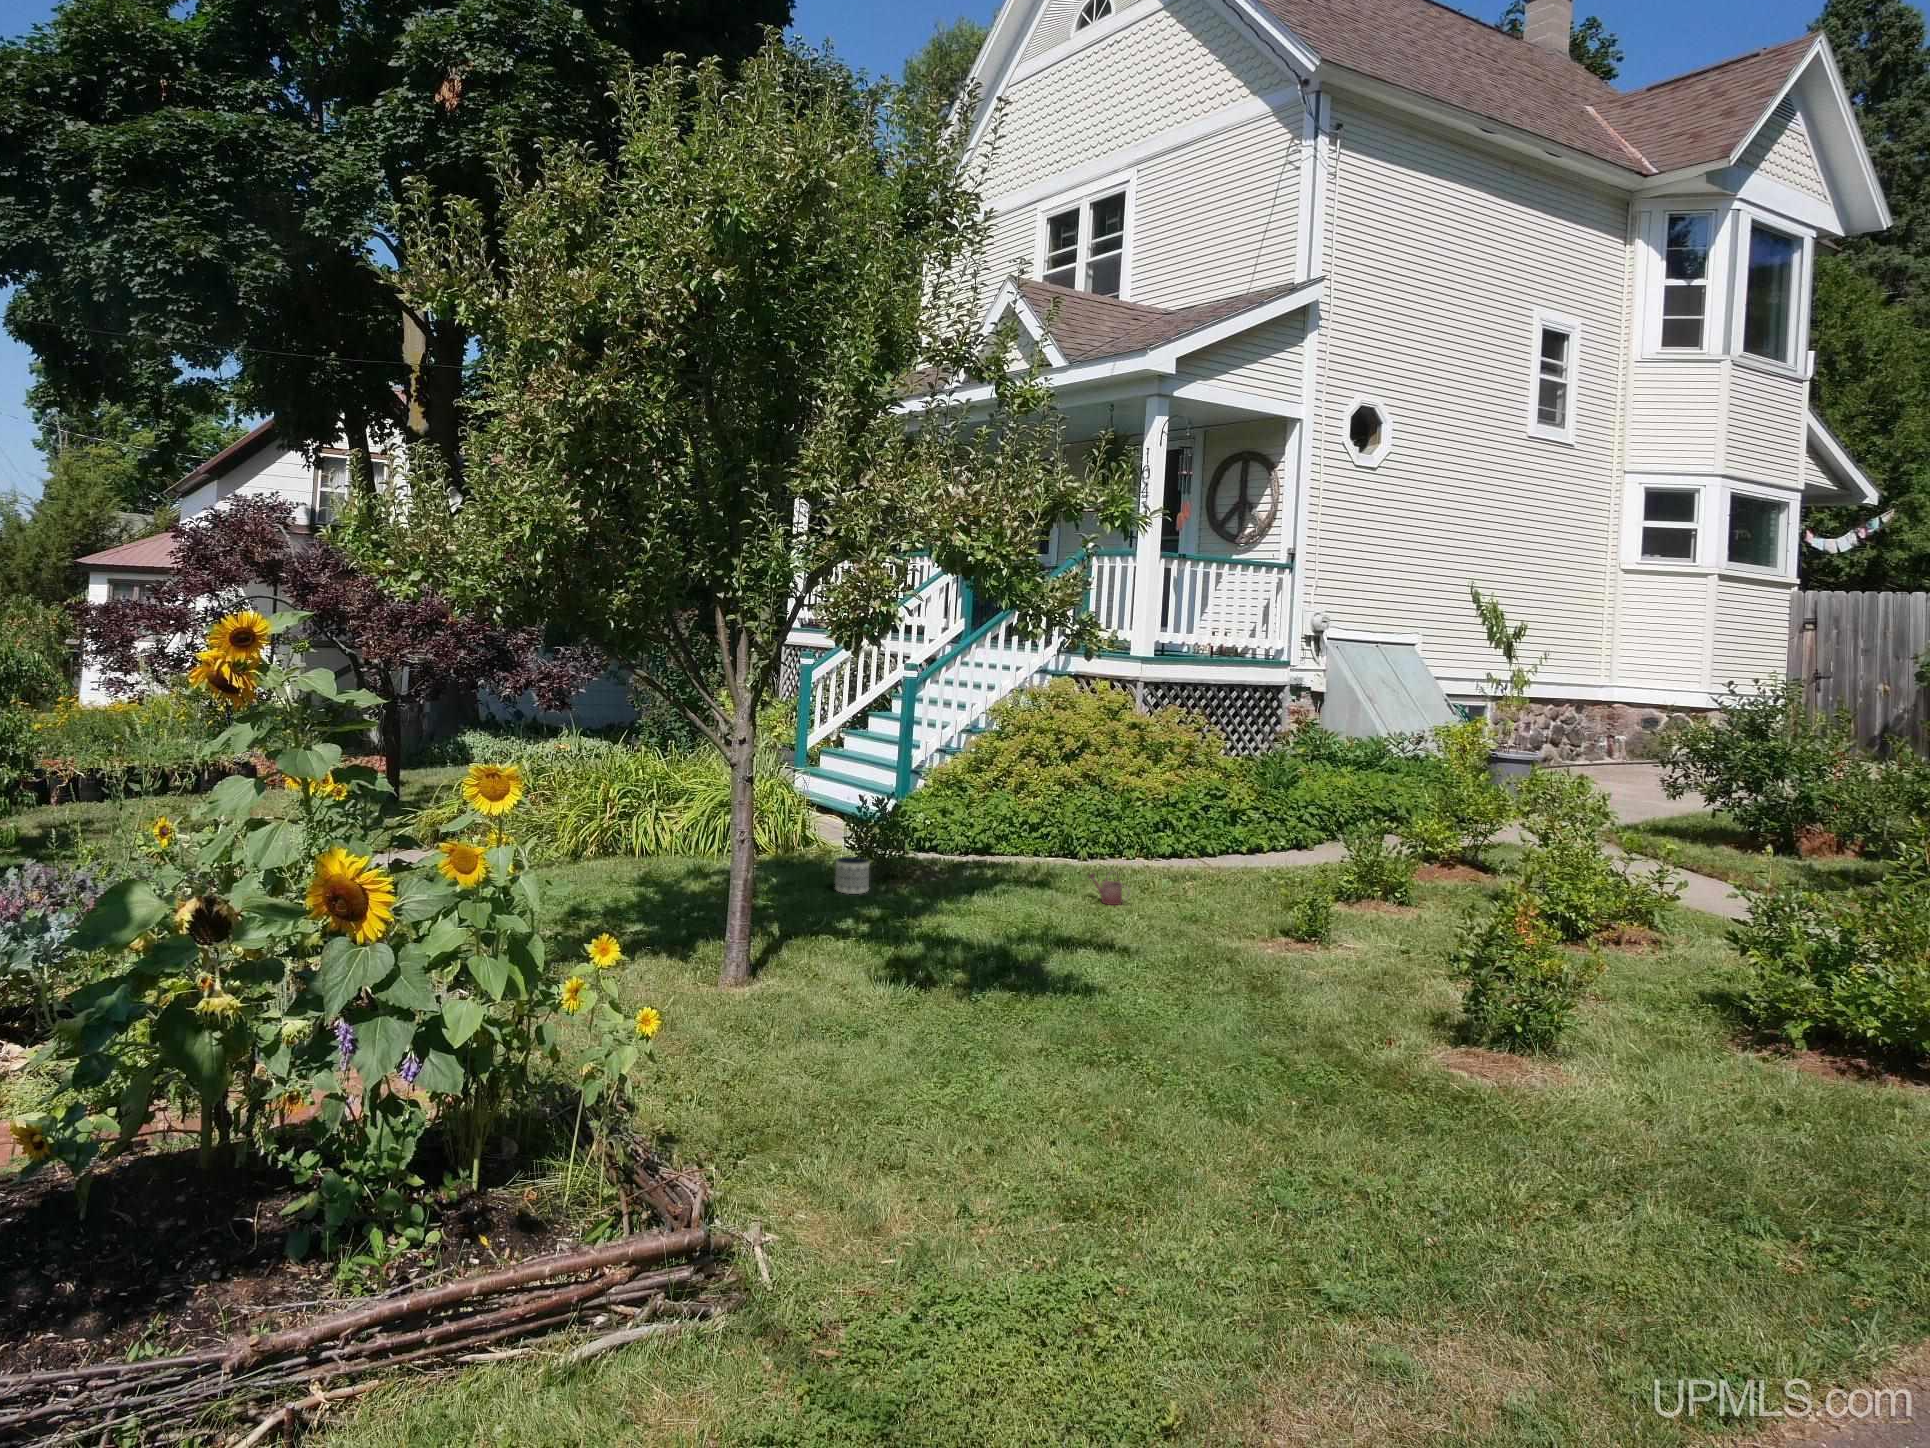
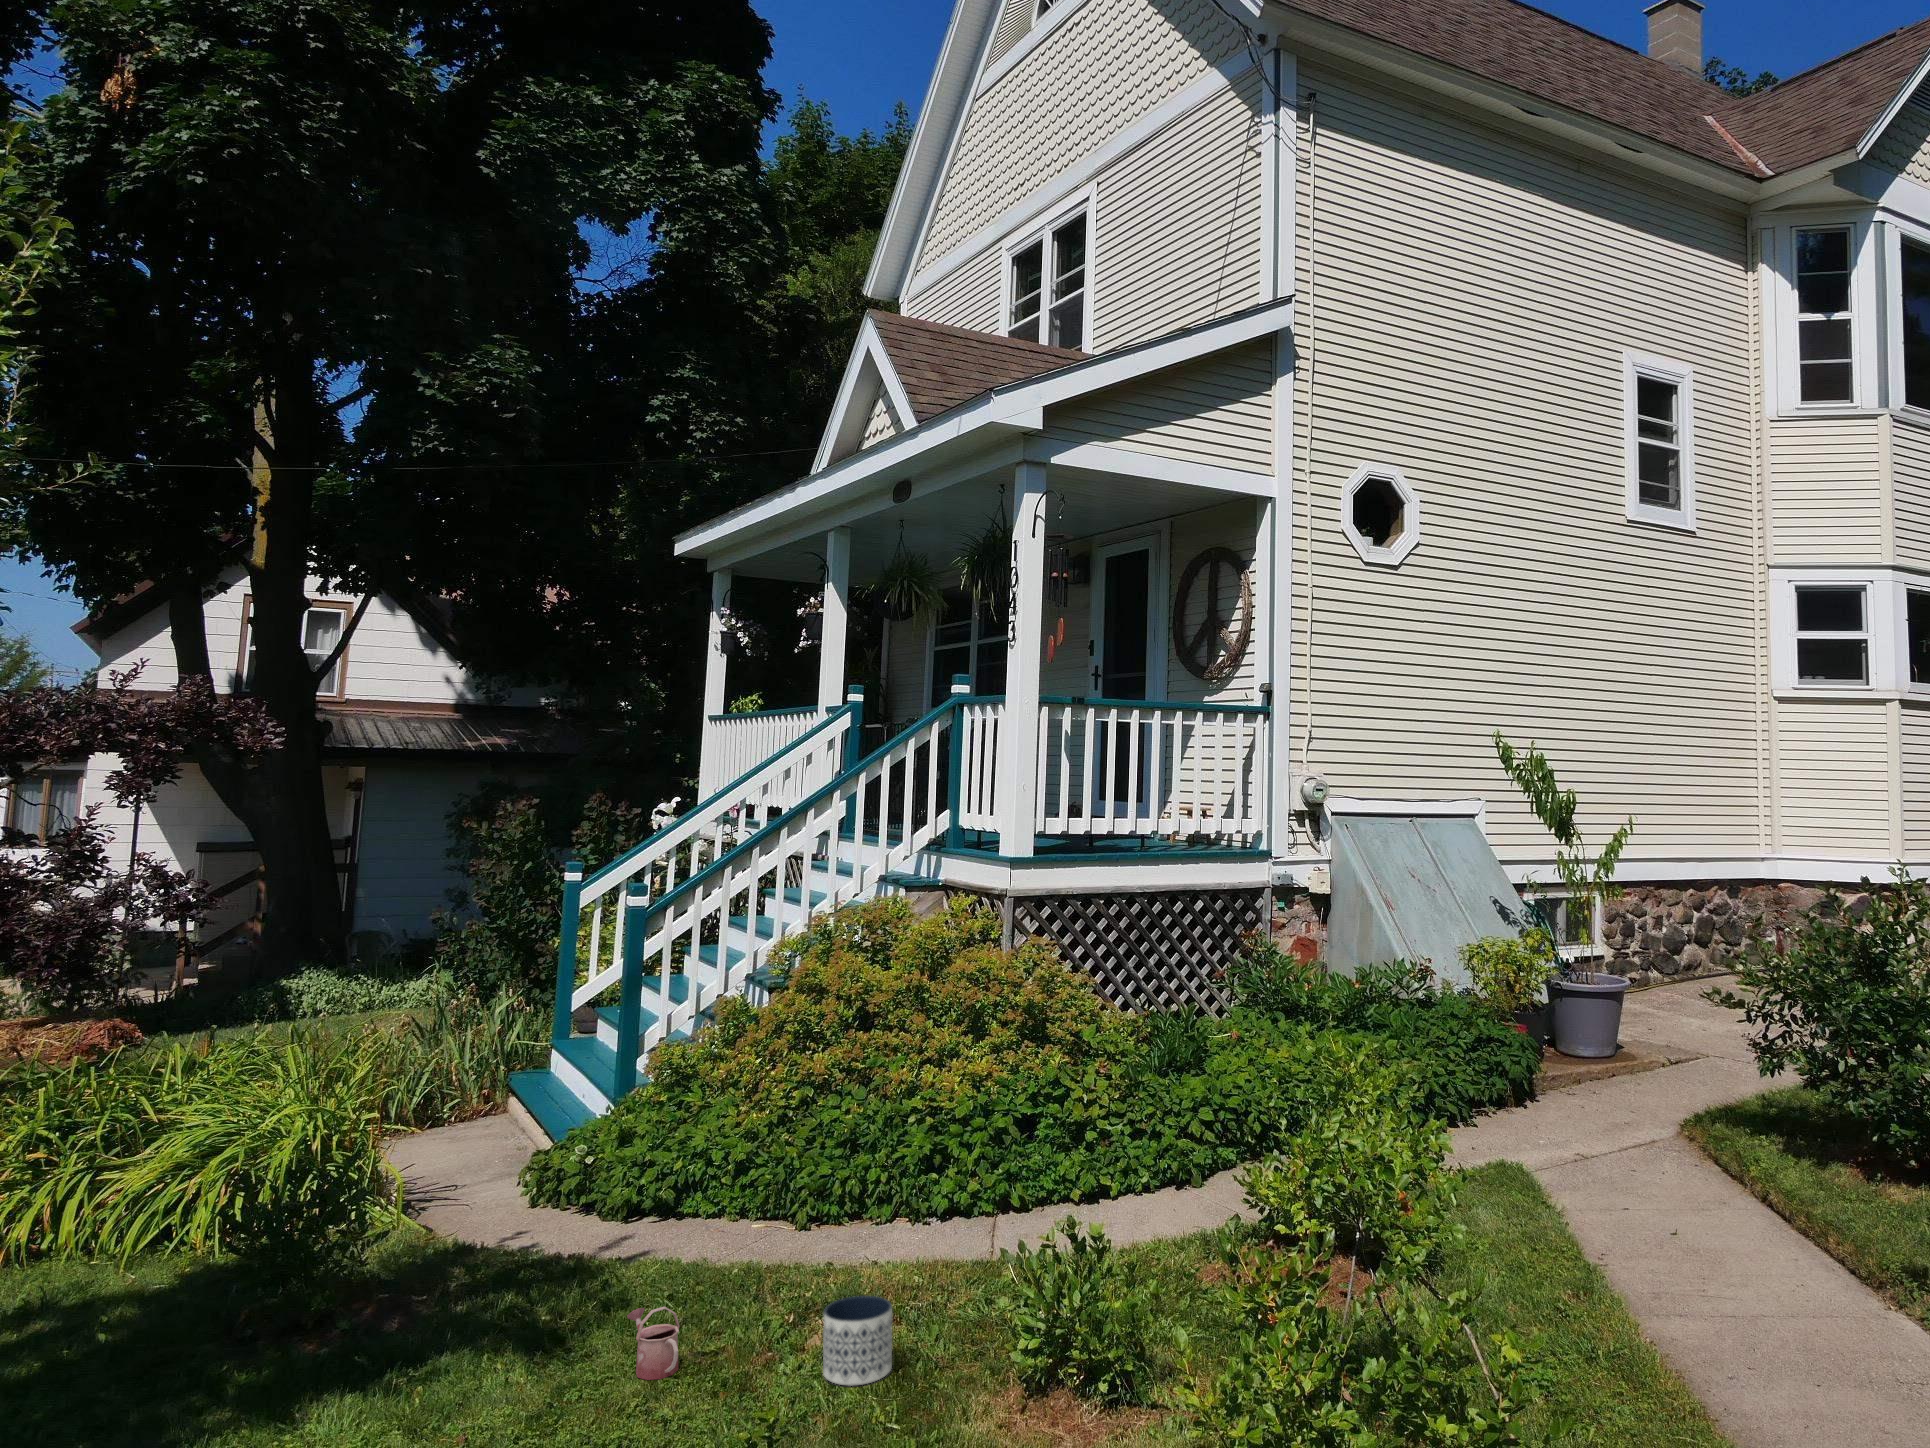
planter: present [835,857,869,894] -> present [823,1296,892,1386]

